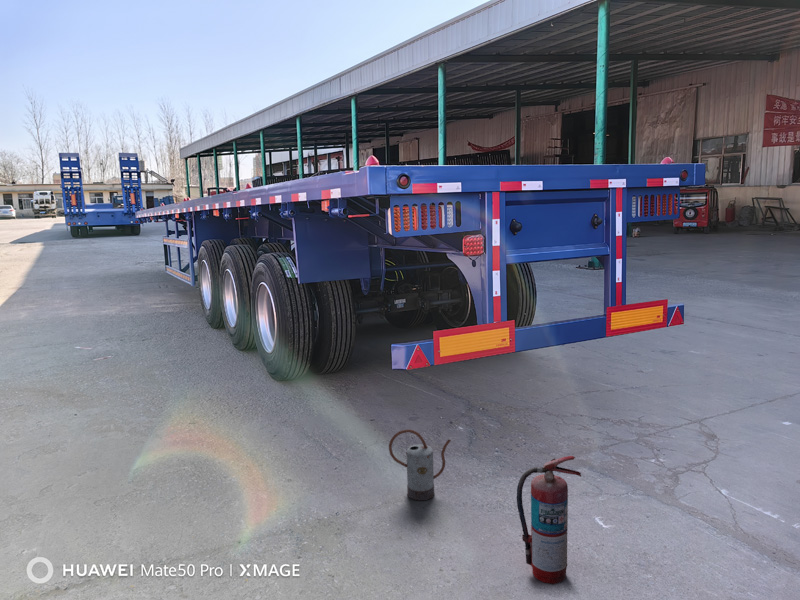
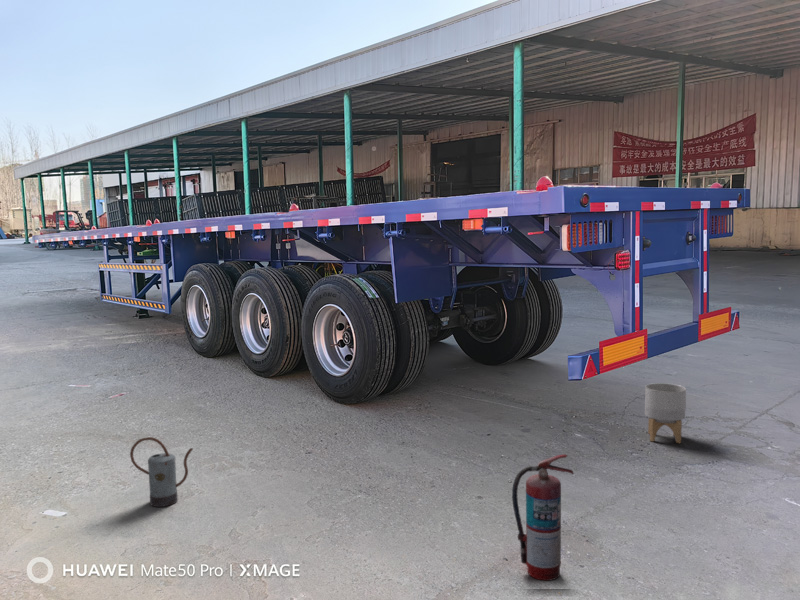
planter: none [647,358,689,418] -> present [645,383,686,443]
watering can: present [389,430,451,500] -> present [130,437,193,507]

